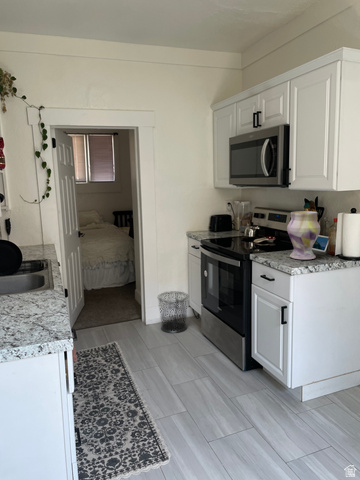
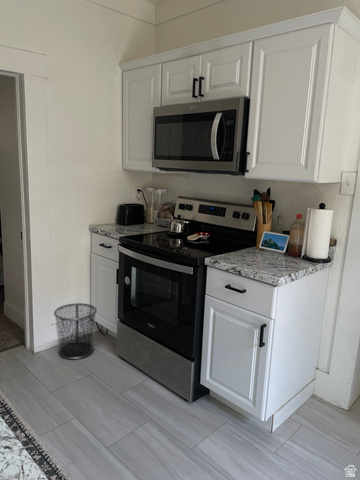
vase: present [287,211,320,260] -> none [253,205,292,264]

